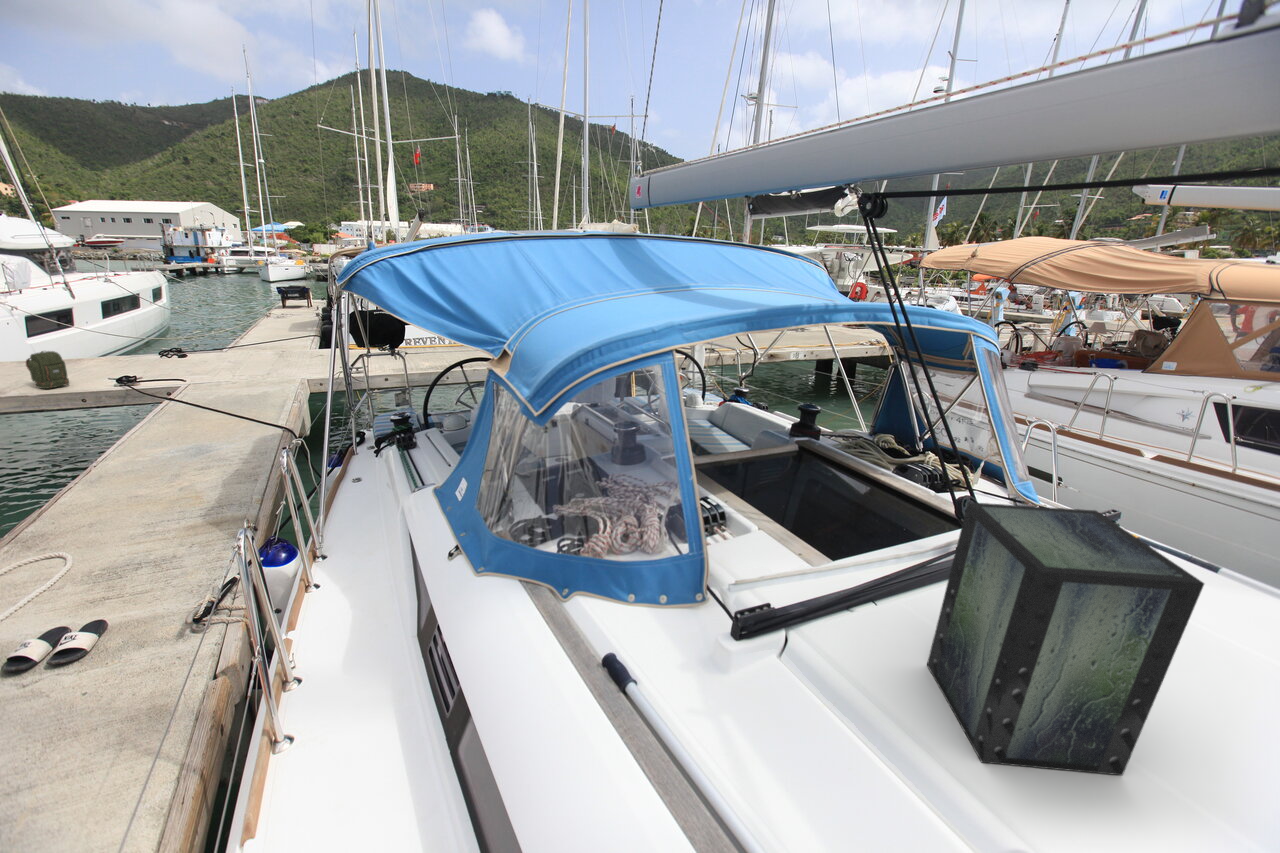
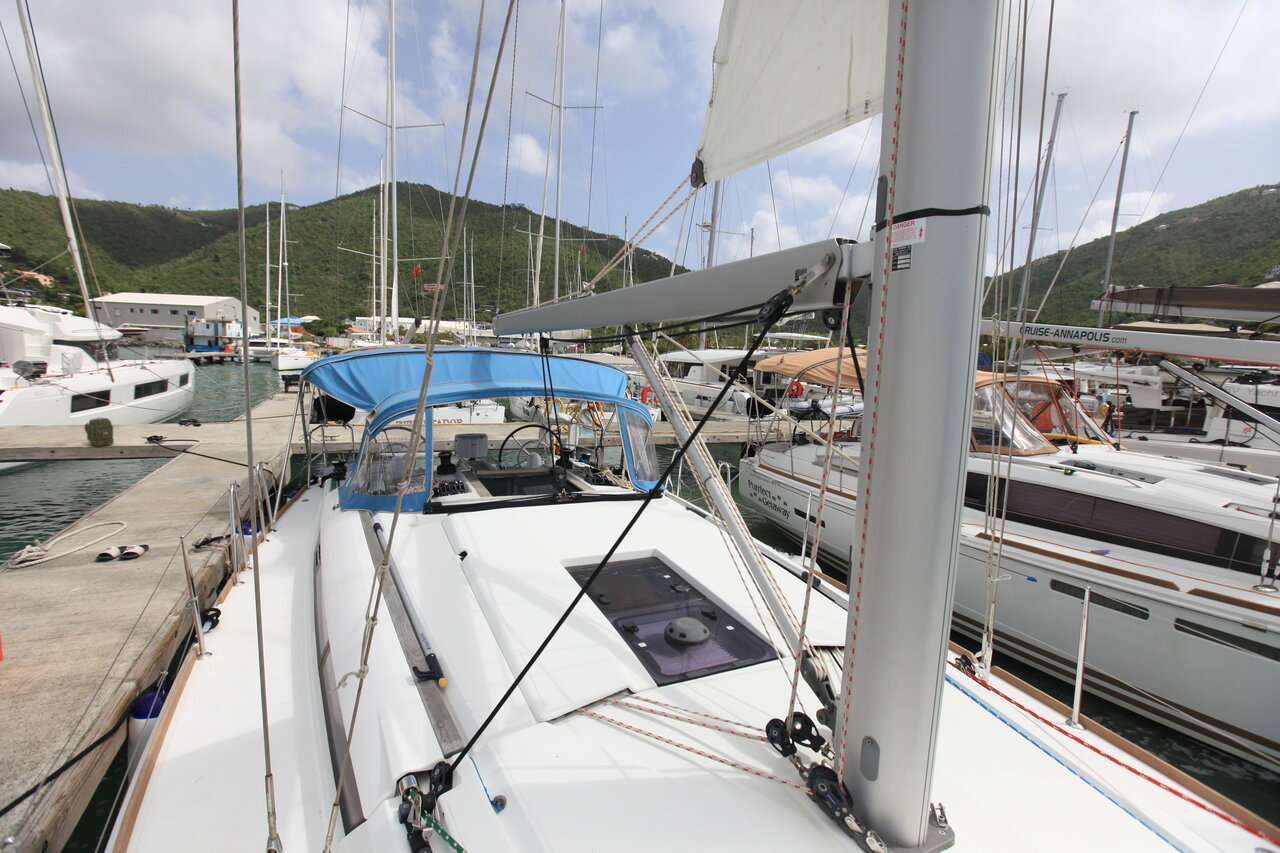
storage box: present [927,502,1204,775] -> none [498,448,559,540]

